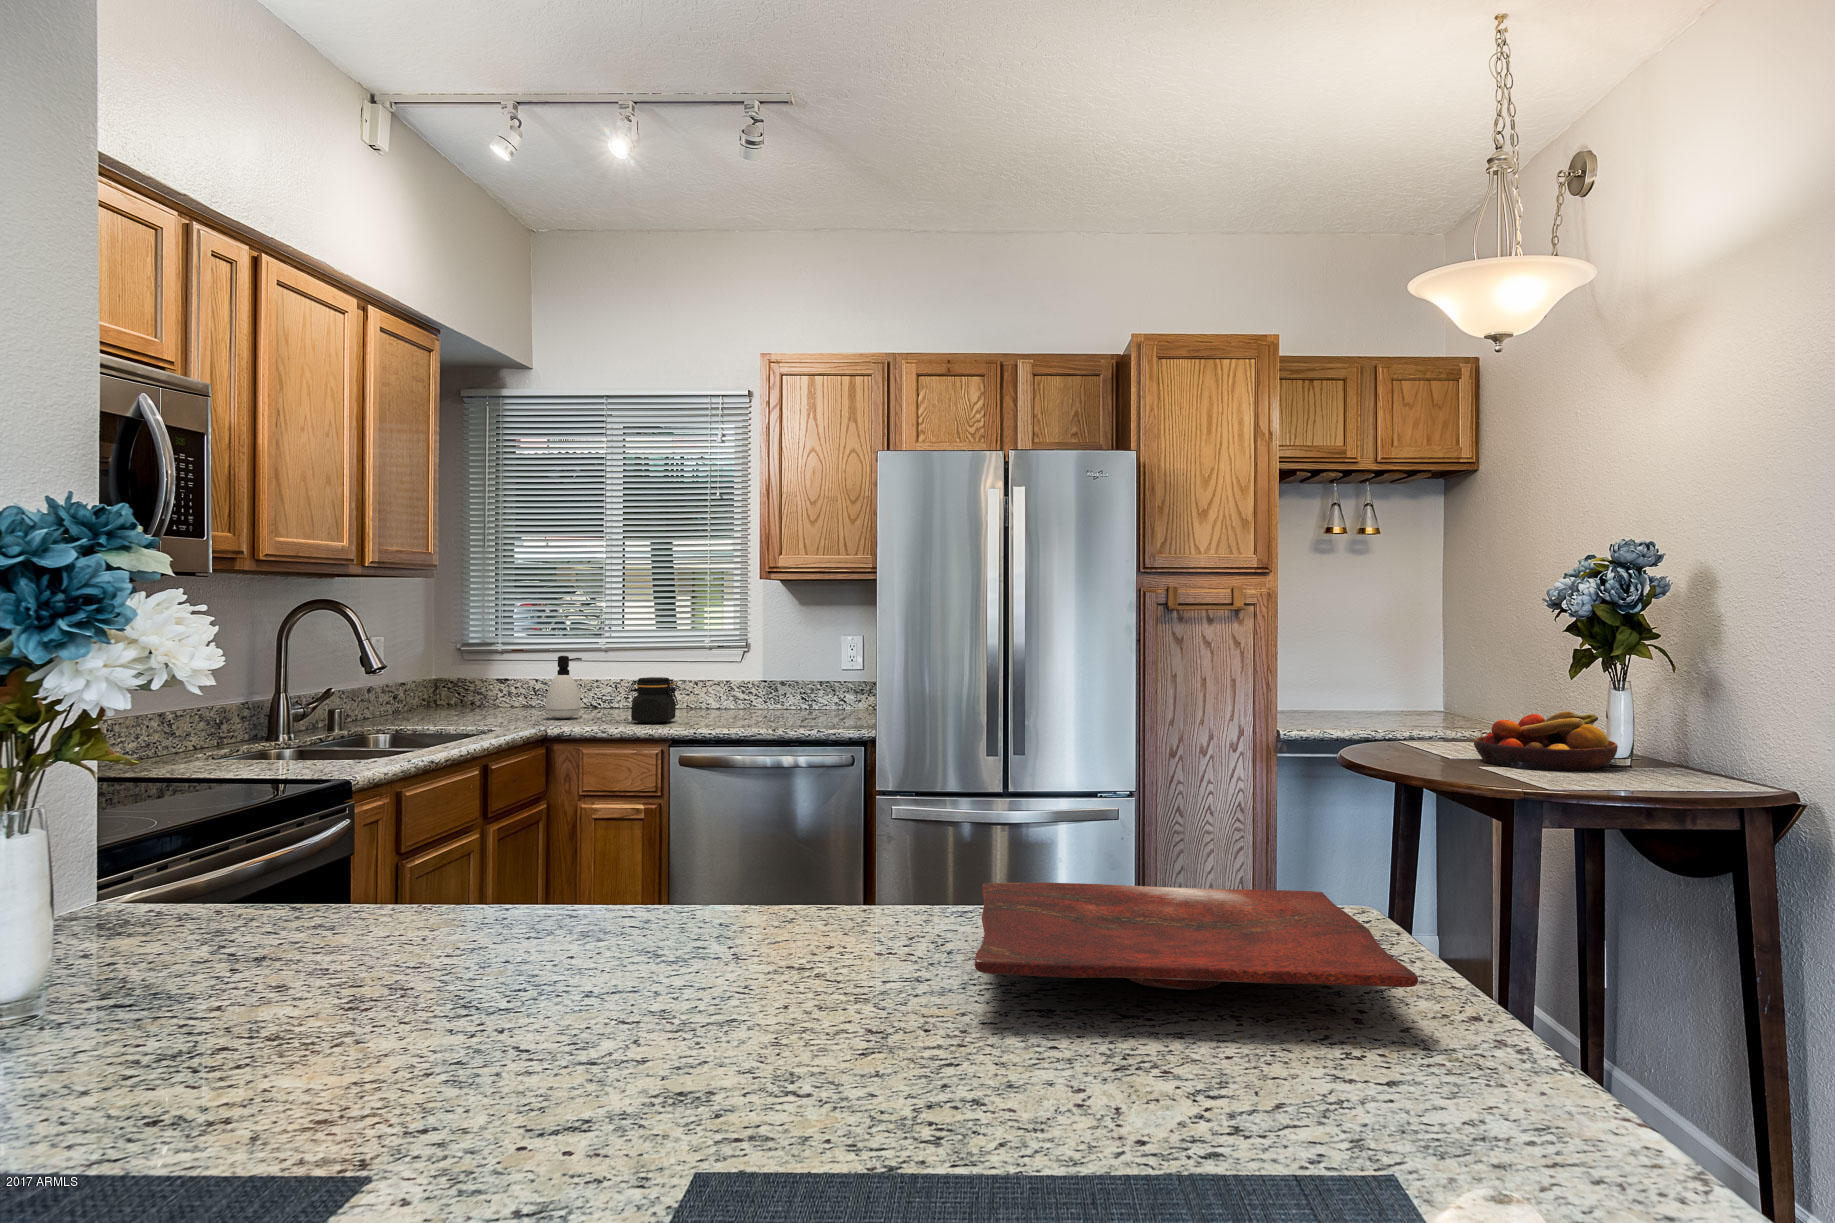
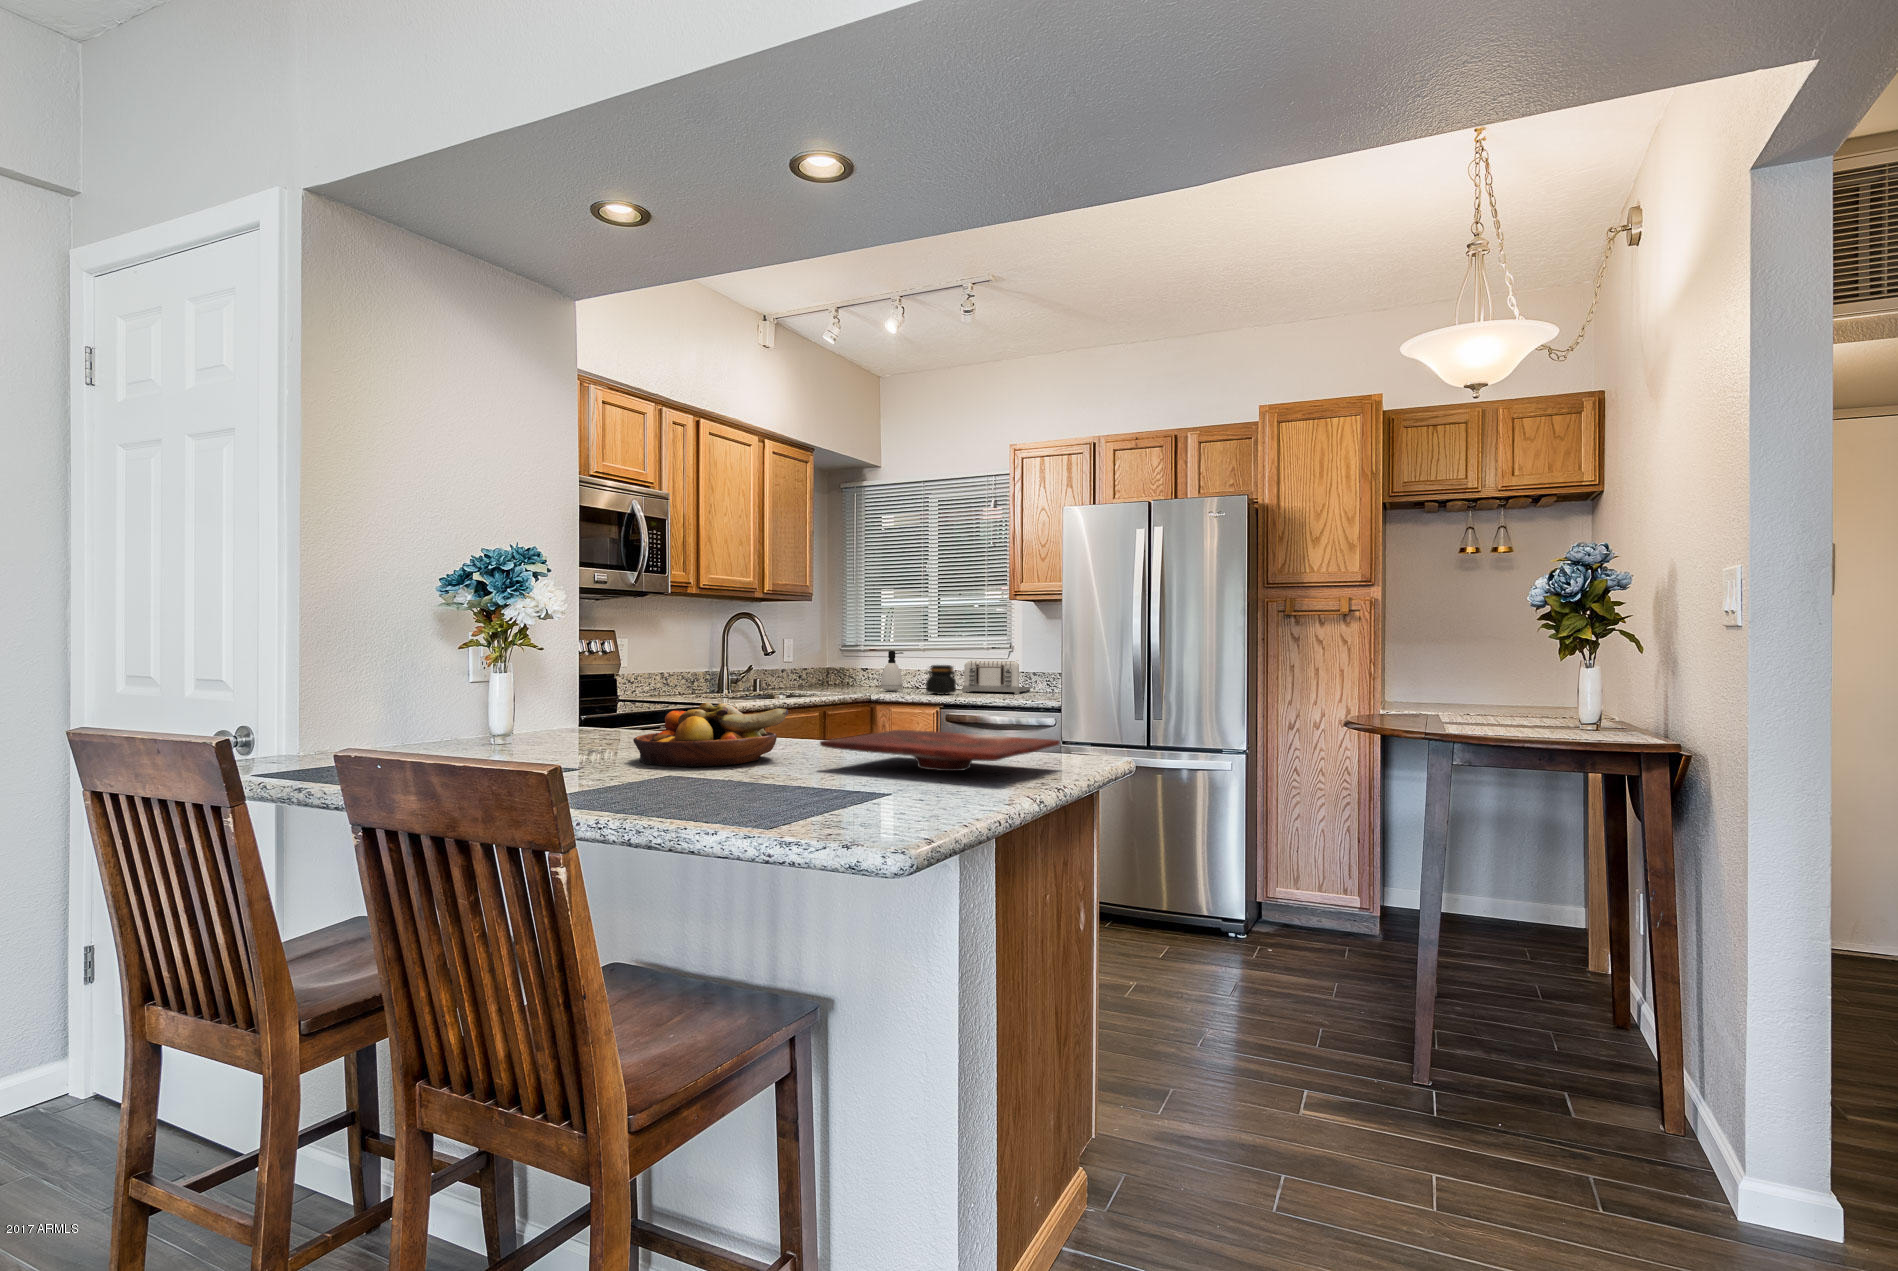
toaster: none [676,665,763,716] -> present [963,660,1030,694]
fruit bowl: present [1474,711,1618,771] -> present [633,702,788,767]

